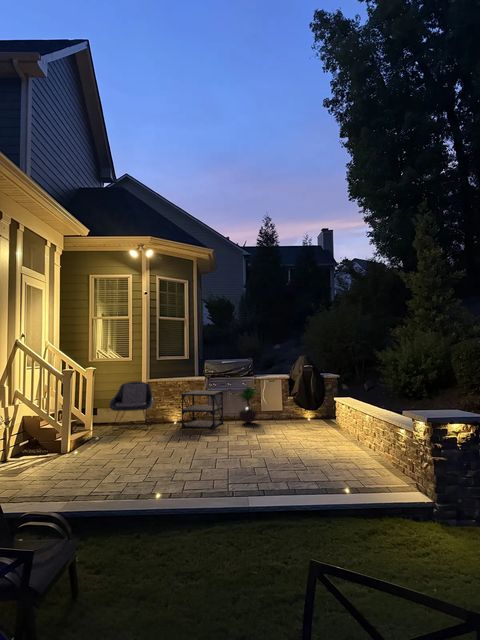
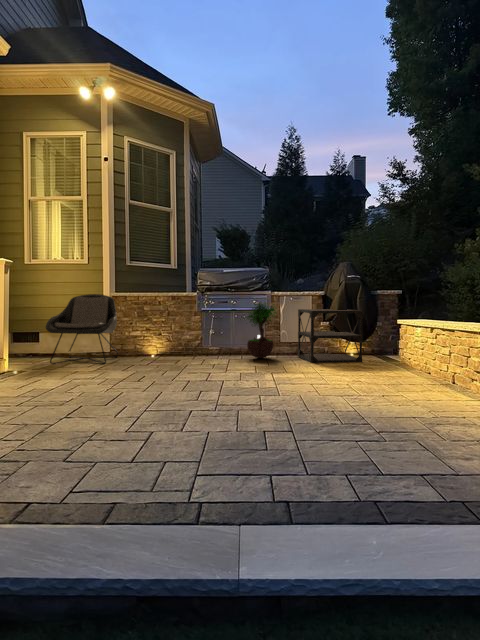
side table: present [181,390,223,428] -> present [298,309,363,363]

